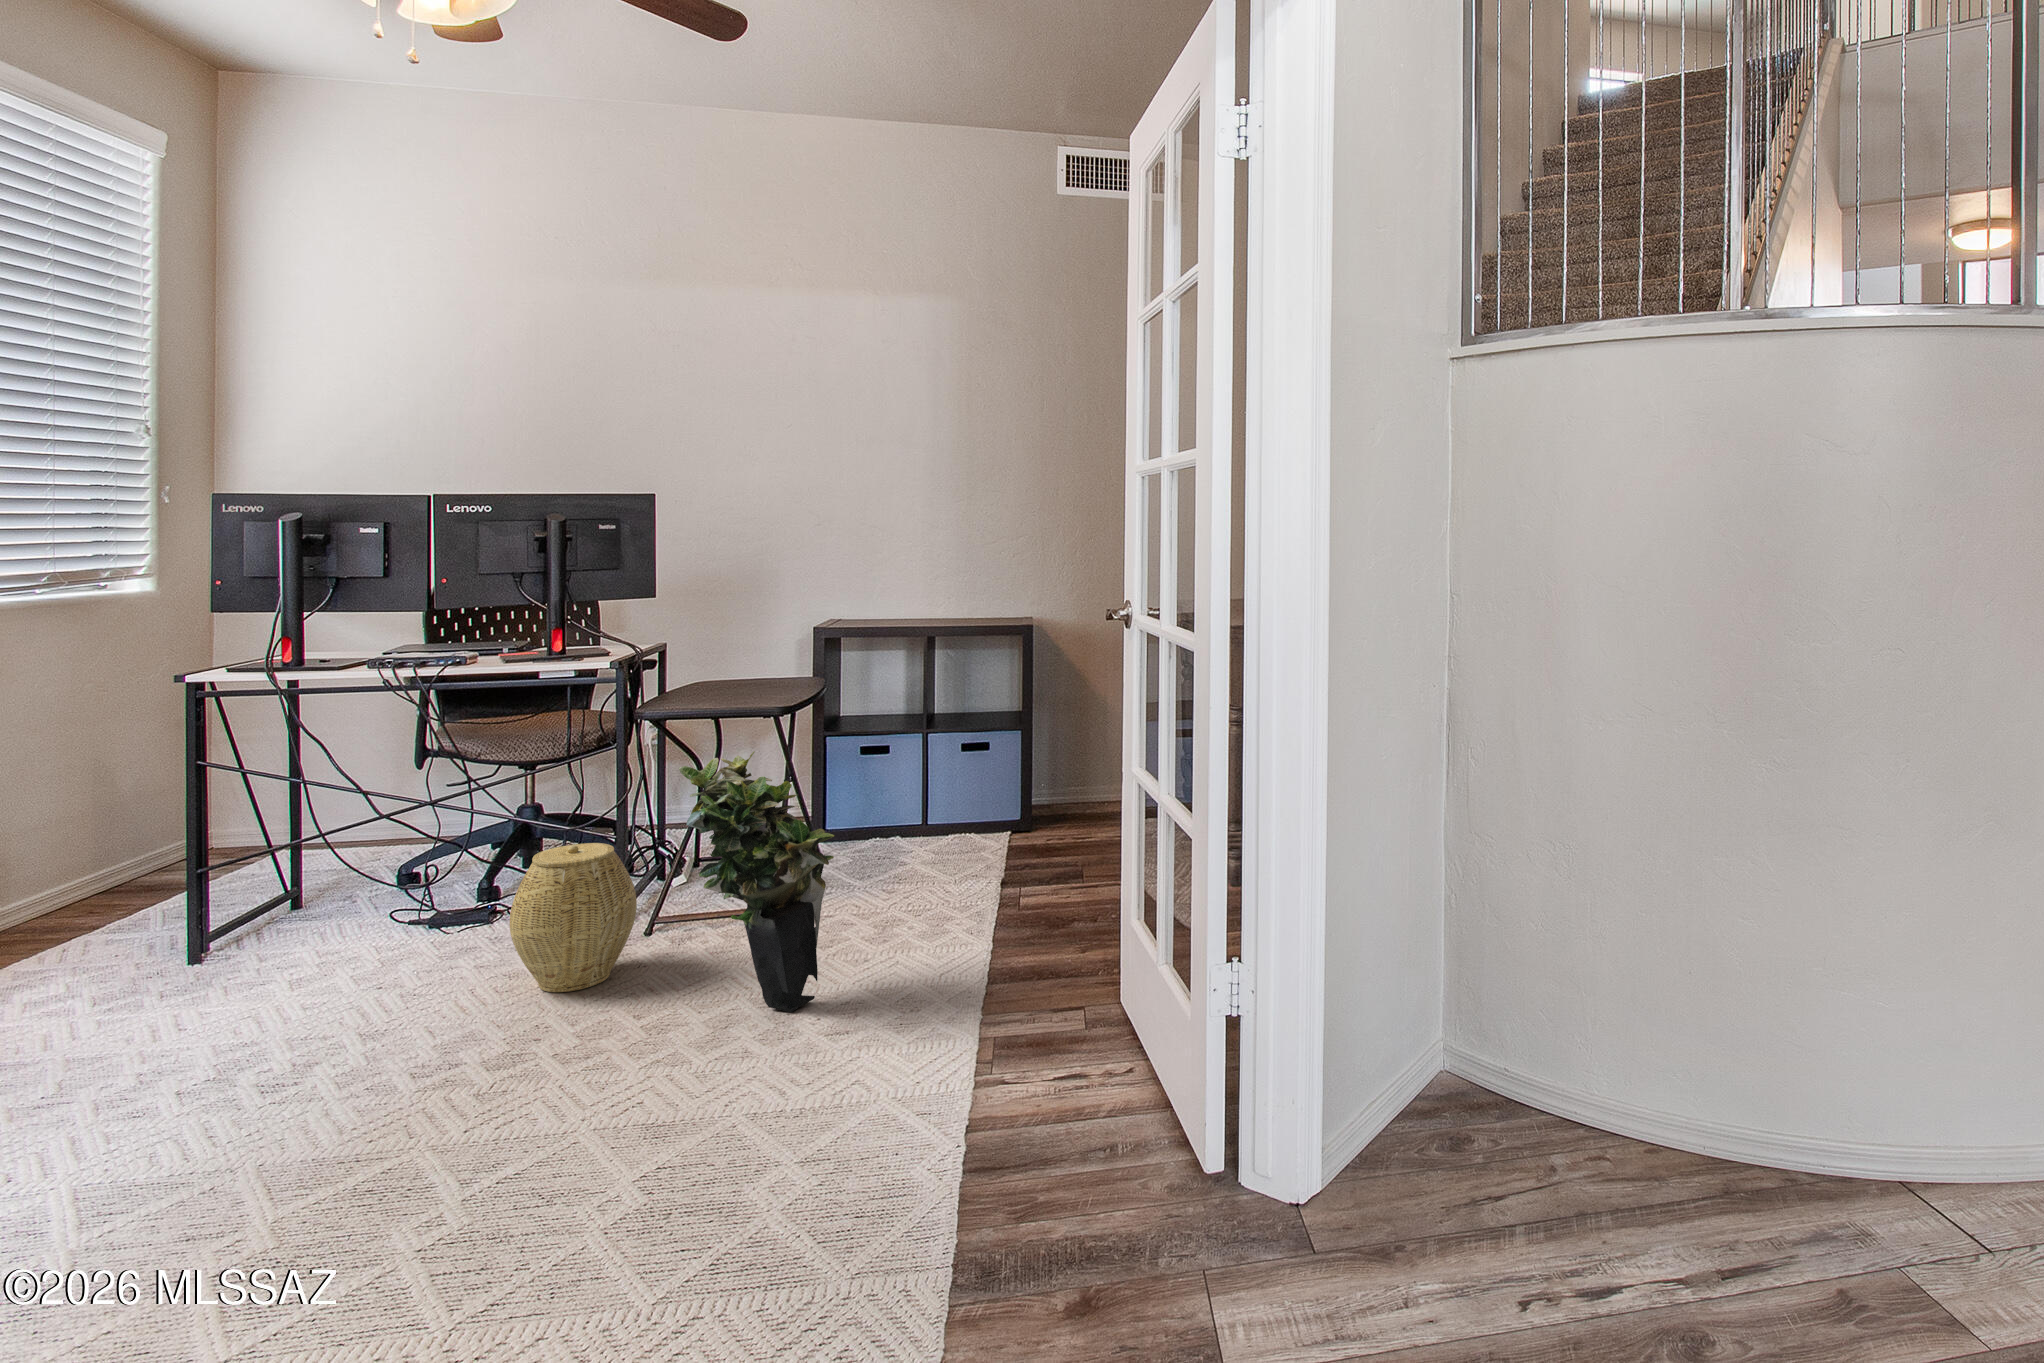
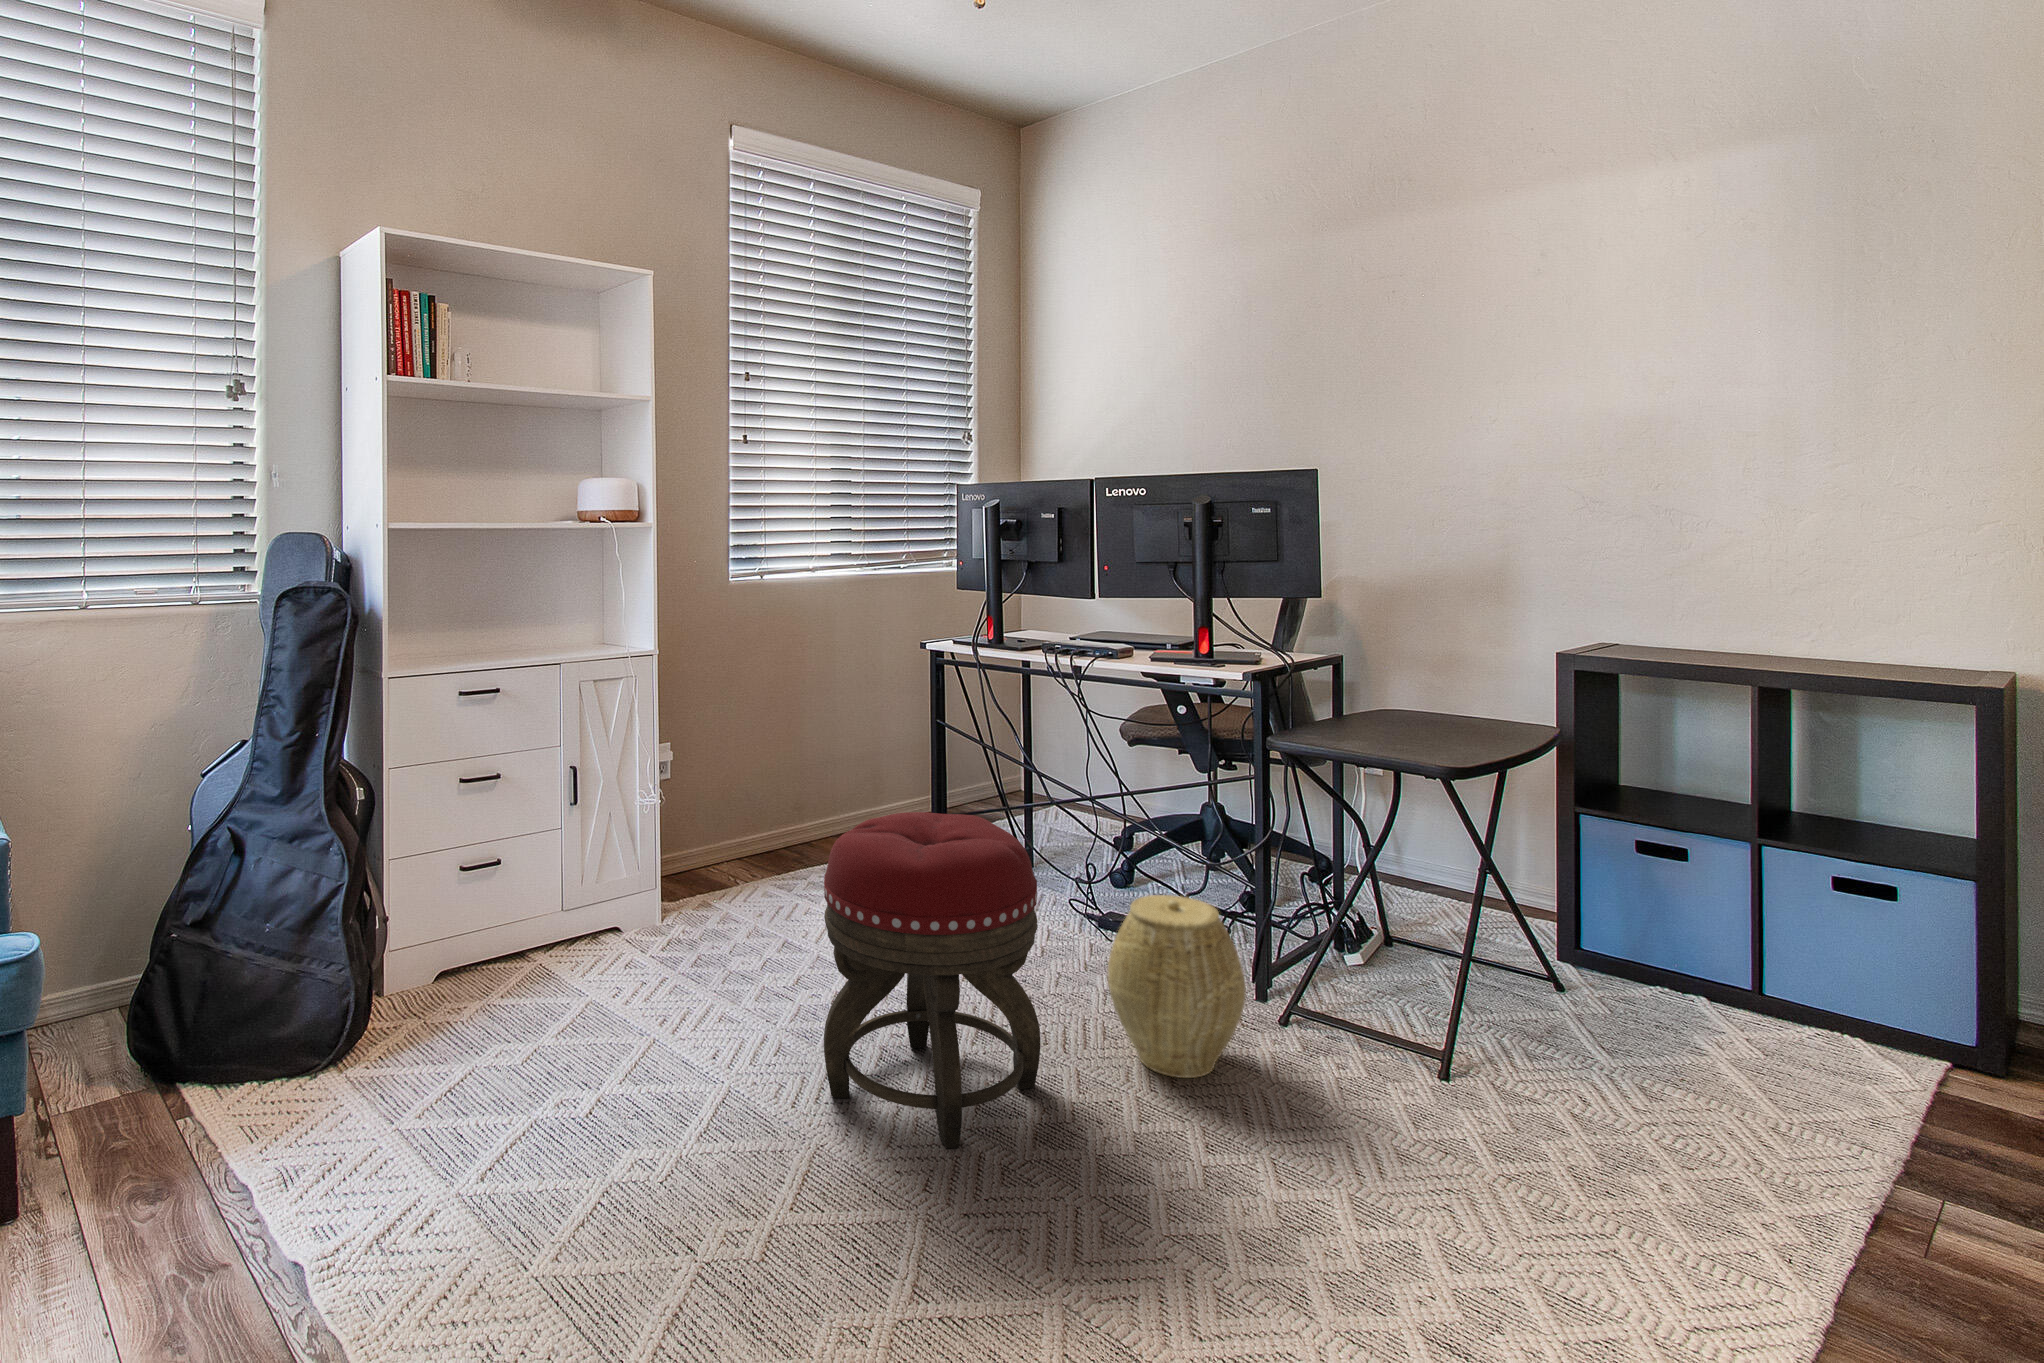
potted plant: present [679,752,834,1012] -> none [1252,844,1486,1263]
footstool: none [211,808,472,1127] -> present [824,812,1041,1148]

